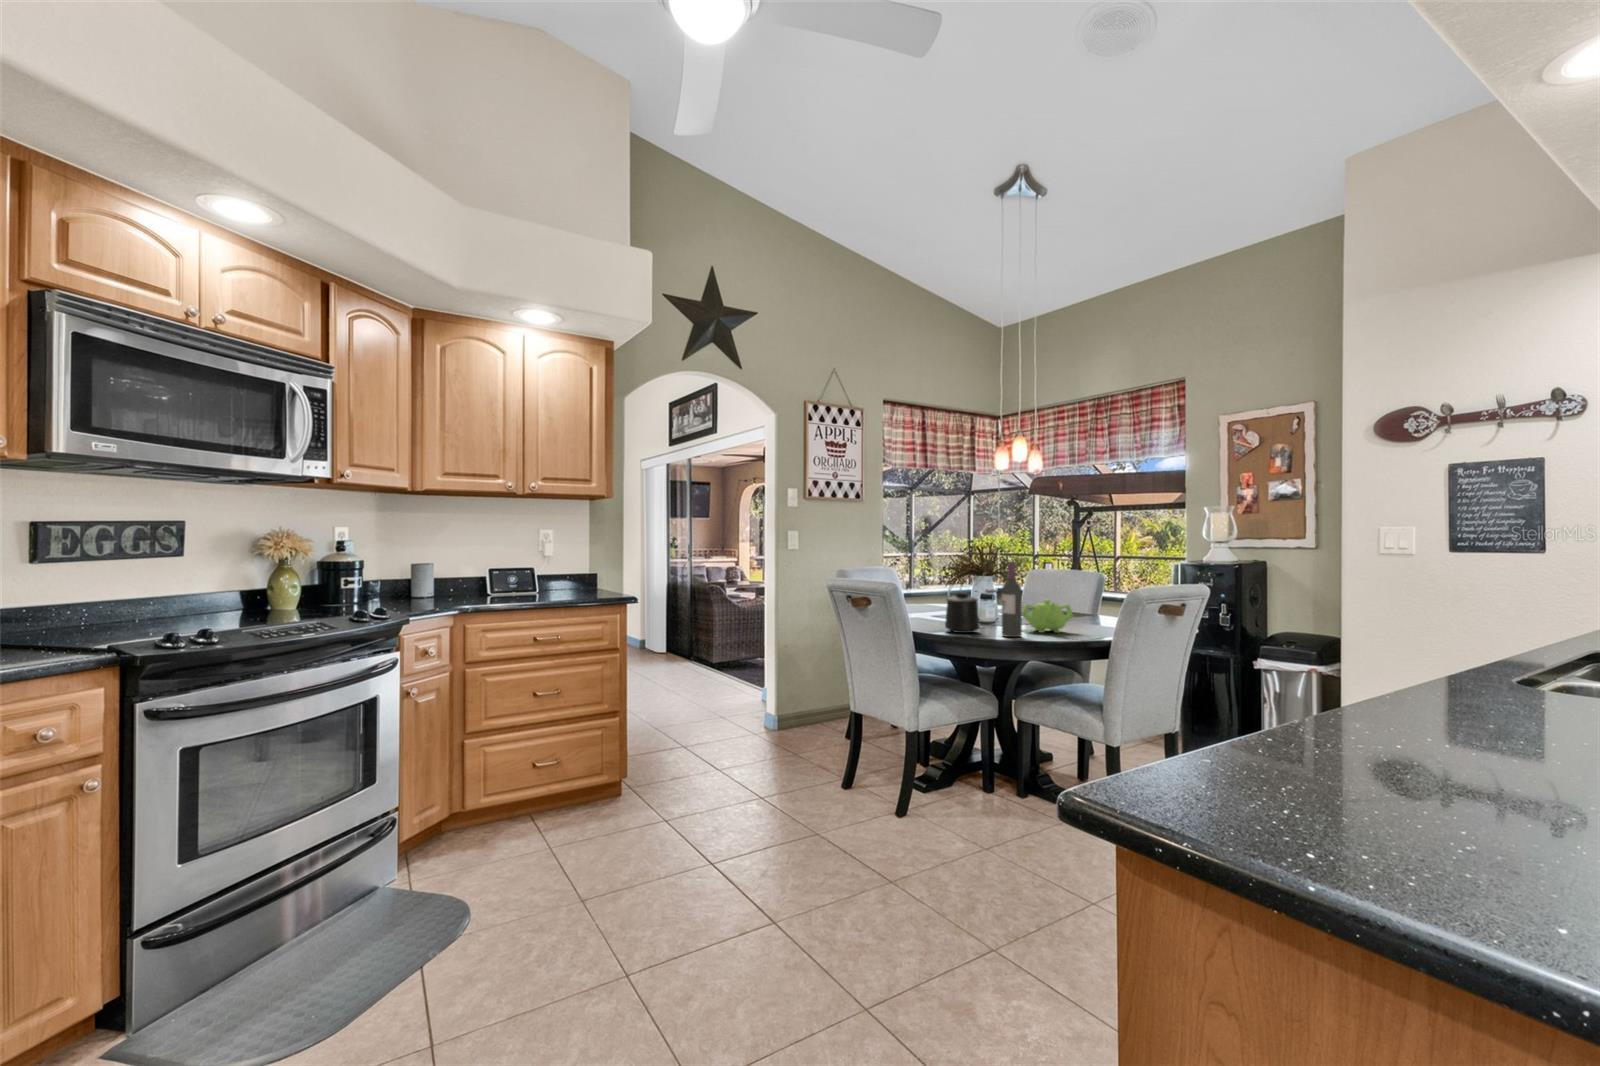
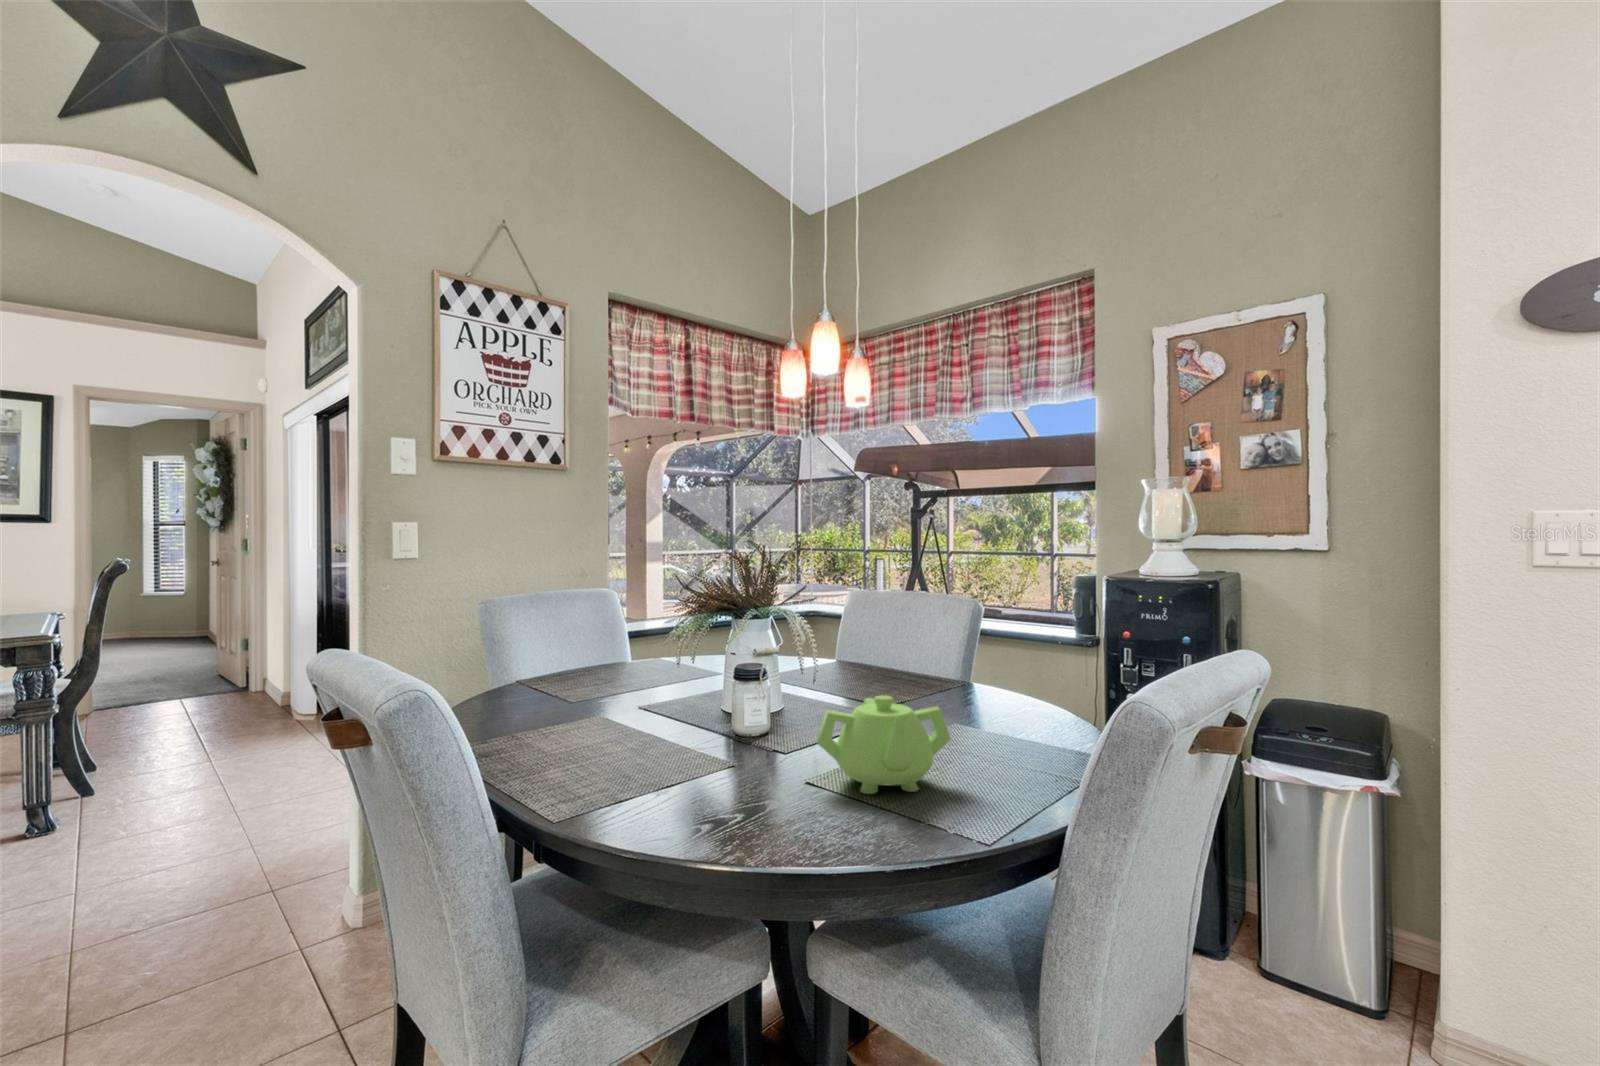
wine bottle: present [1002,562,1022,637] -> none [749,603,809,850]
mug: present [945,592,979,633] -> none [590,692,694,824]

